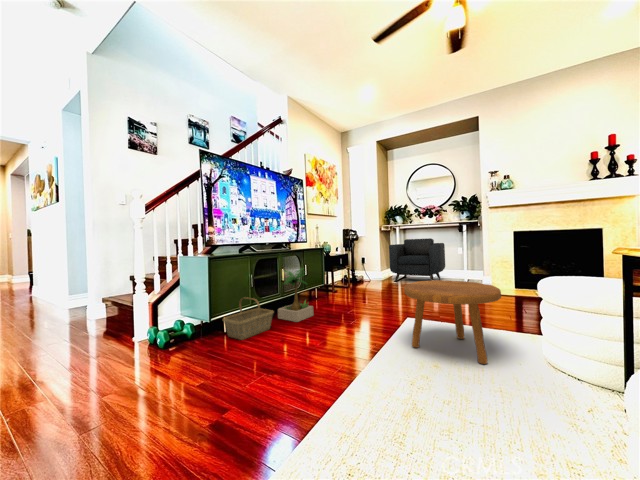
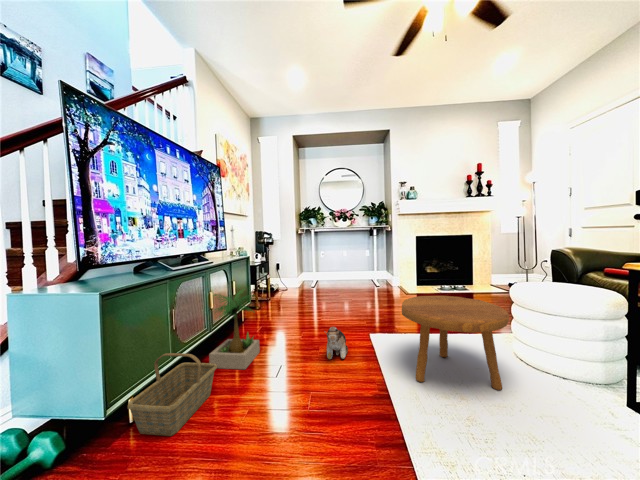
armchair: present [389,238,445,282] -> none [305,241,355,287]
plush toy: none [349,299,378,326] -> present [325,327,348,359]

